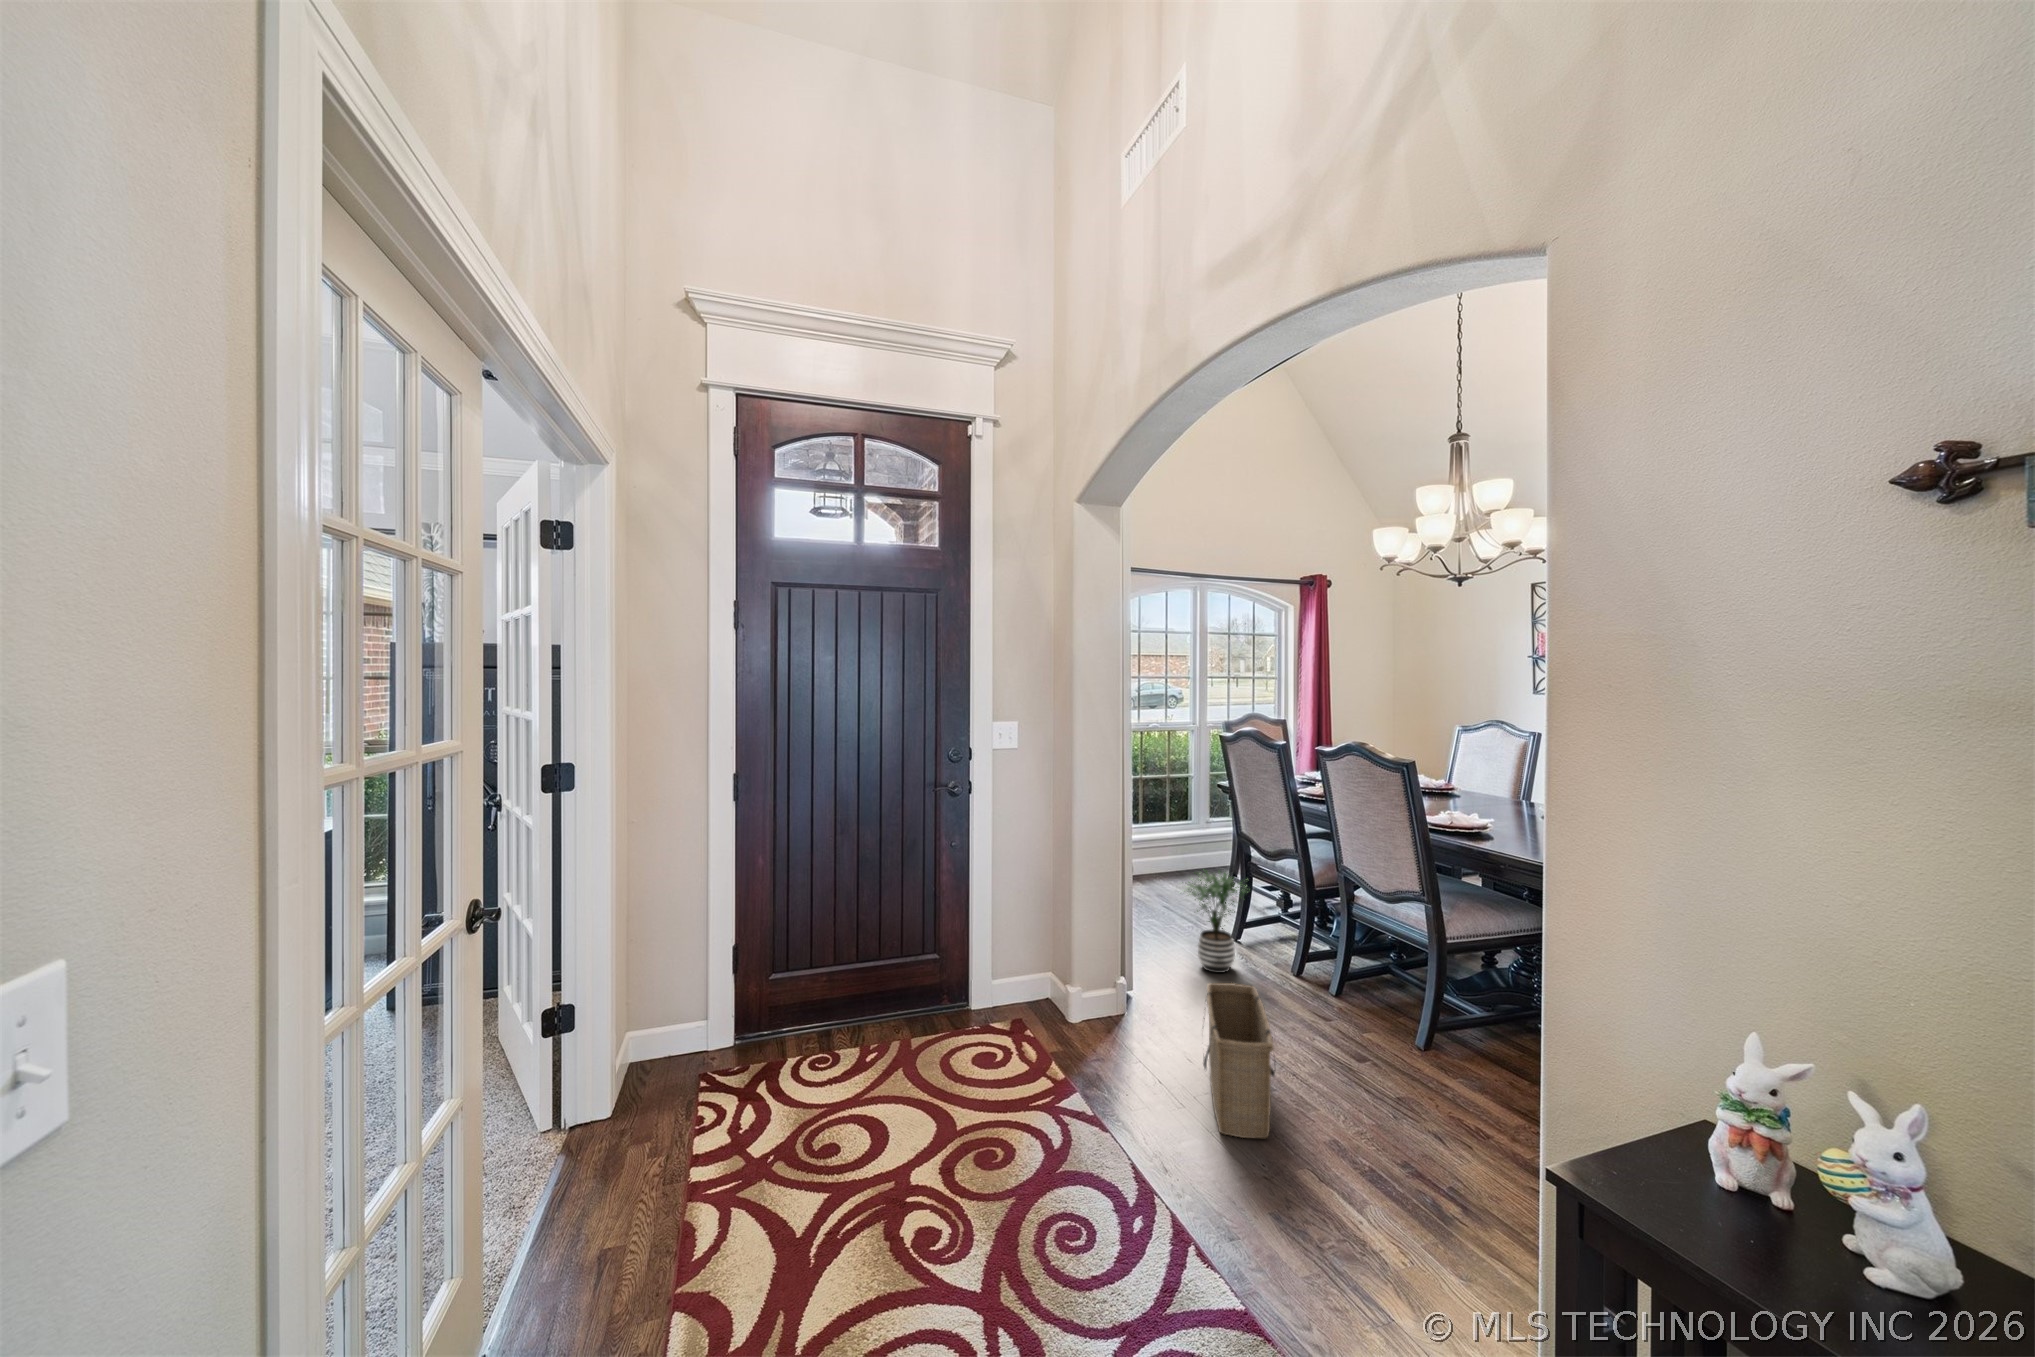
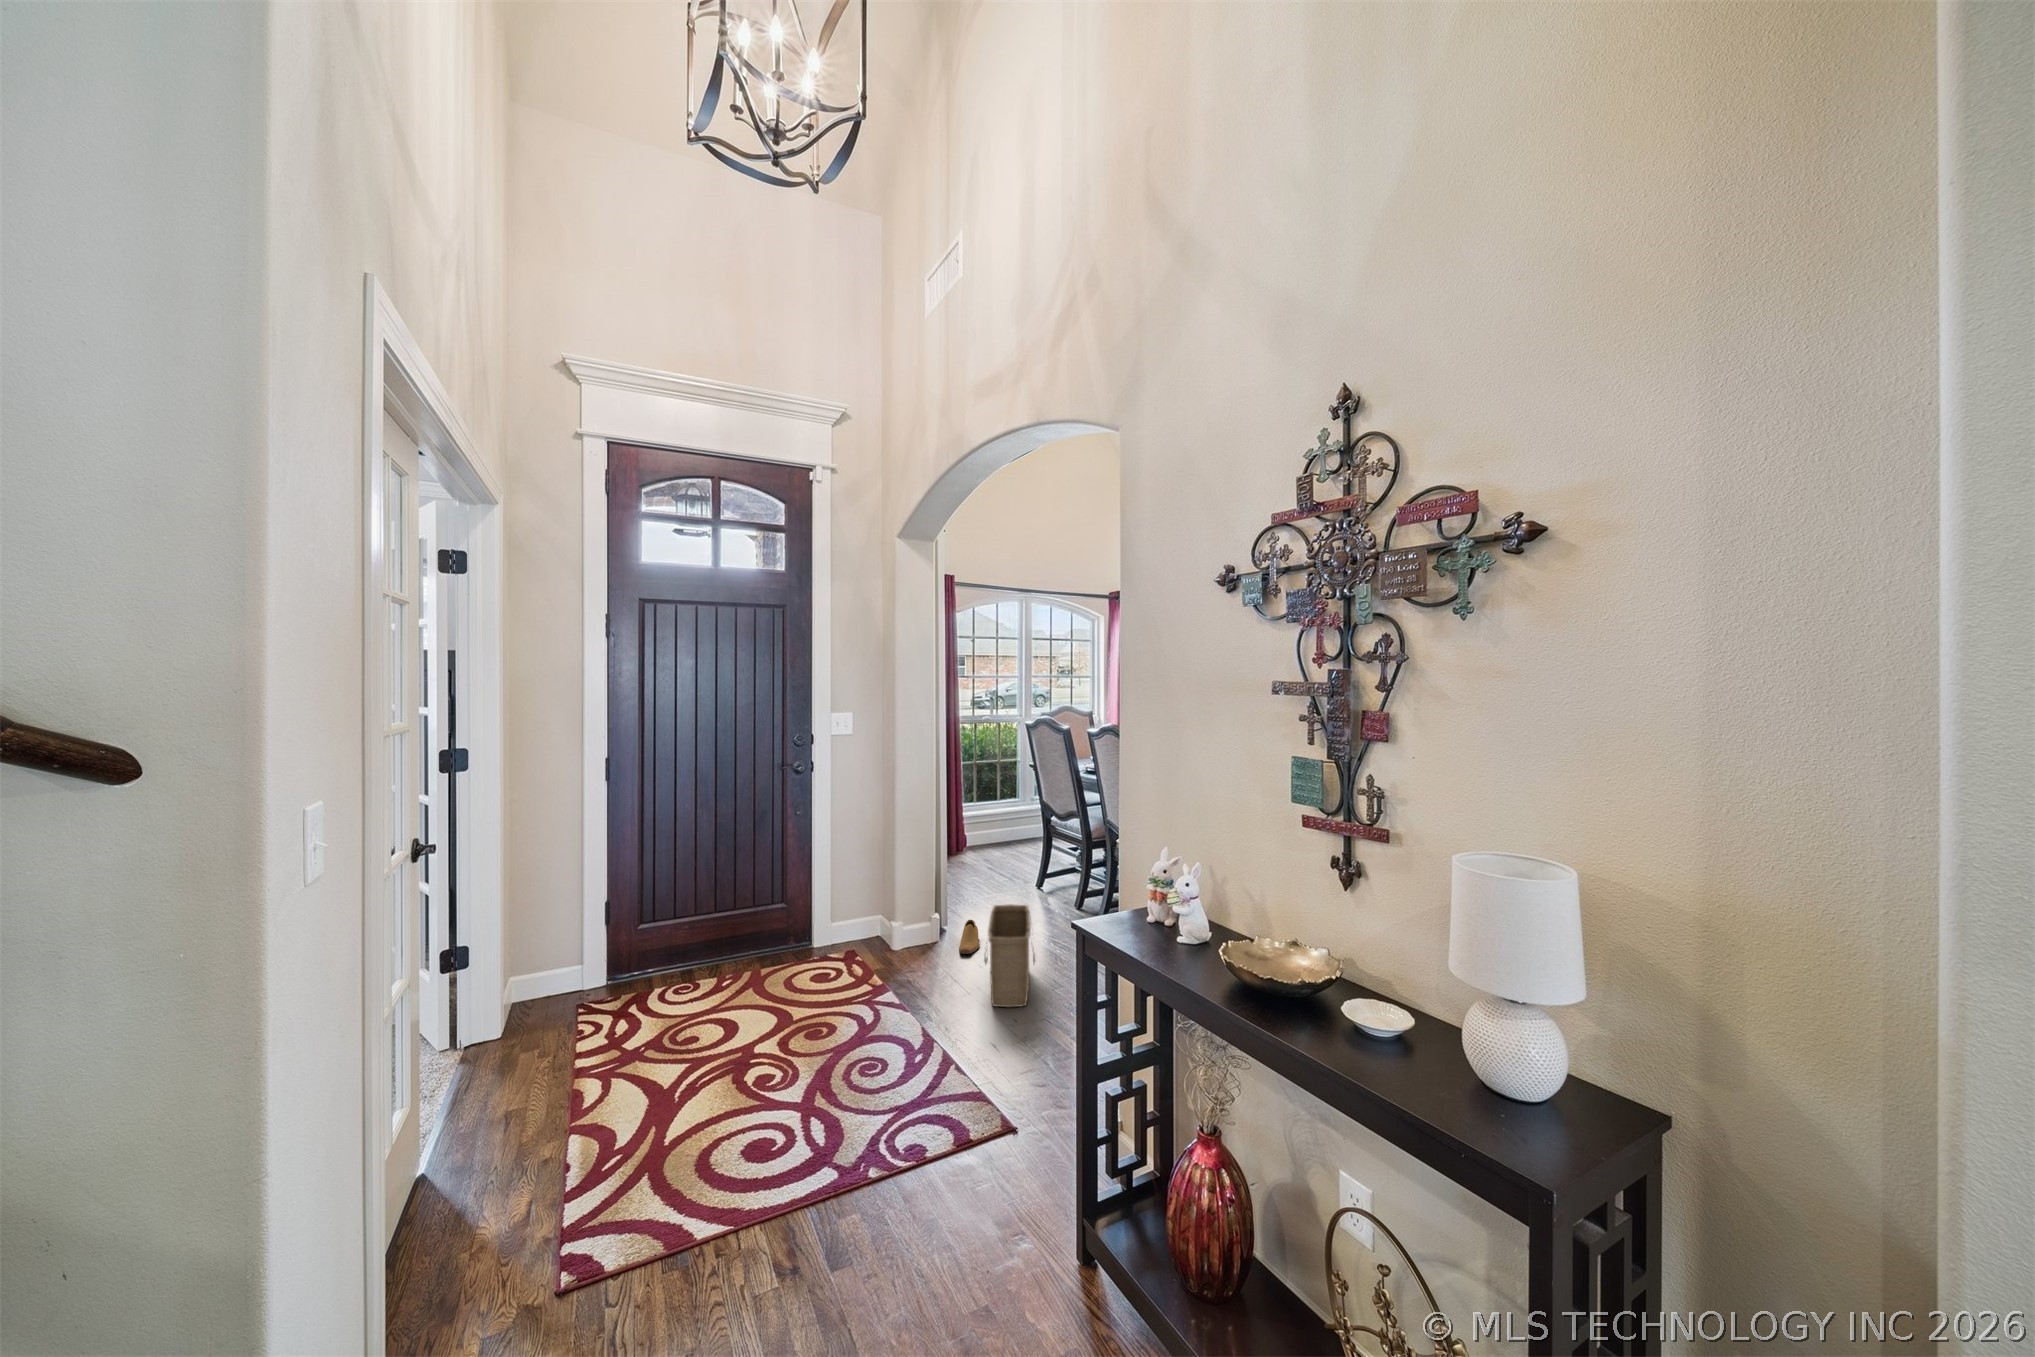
potted plant: present [1184,869,1247,973] -> none [987,828,1044,910]
shoe: none [1154,989,1181,1039] -> present [959,920,980,954]

